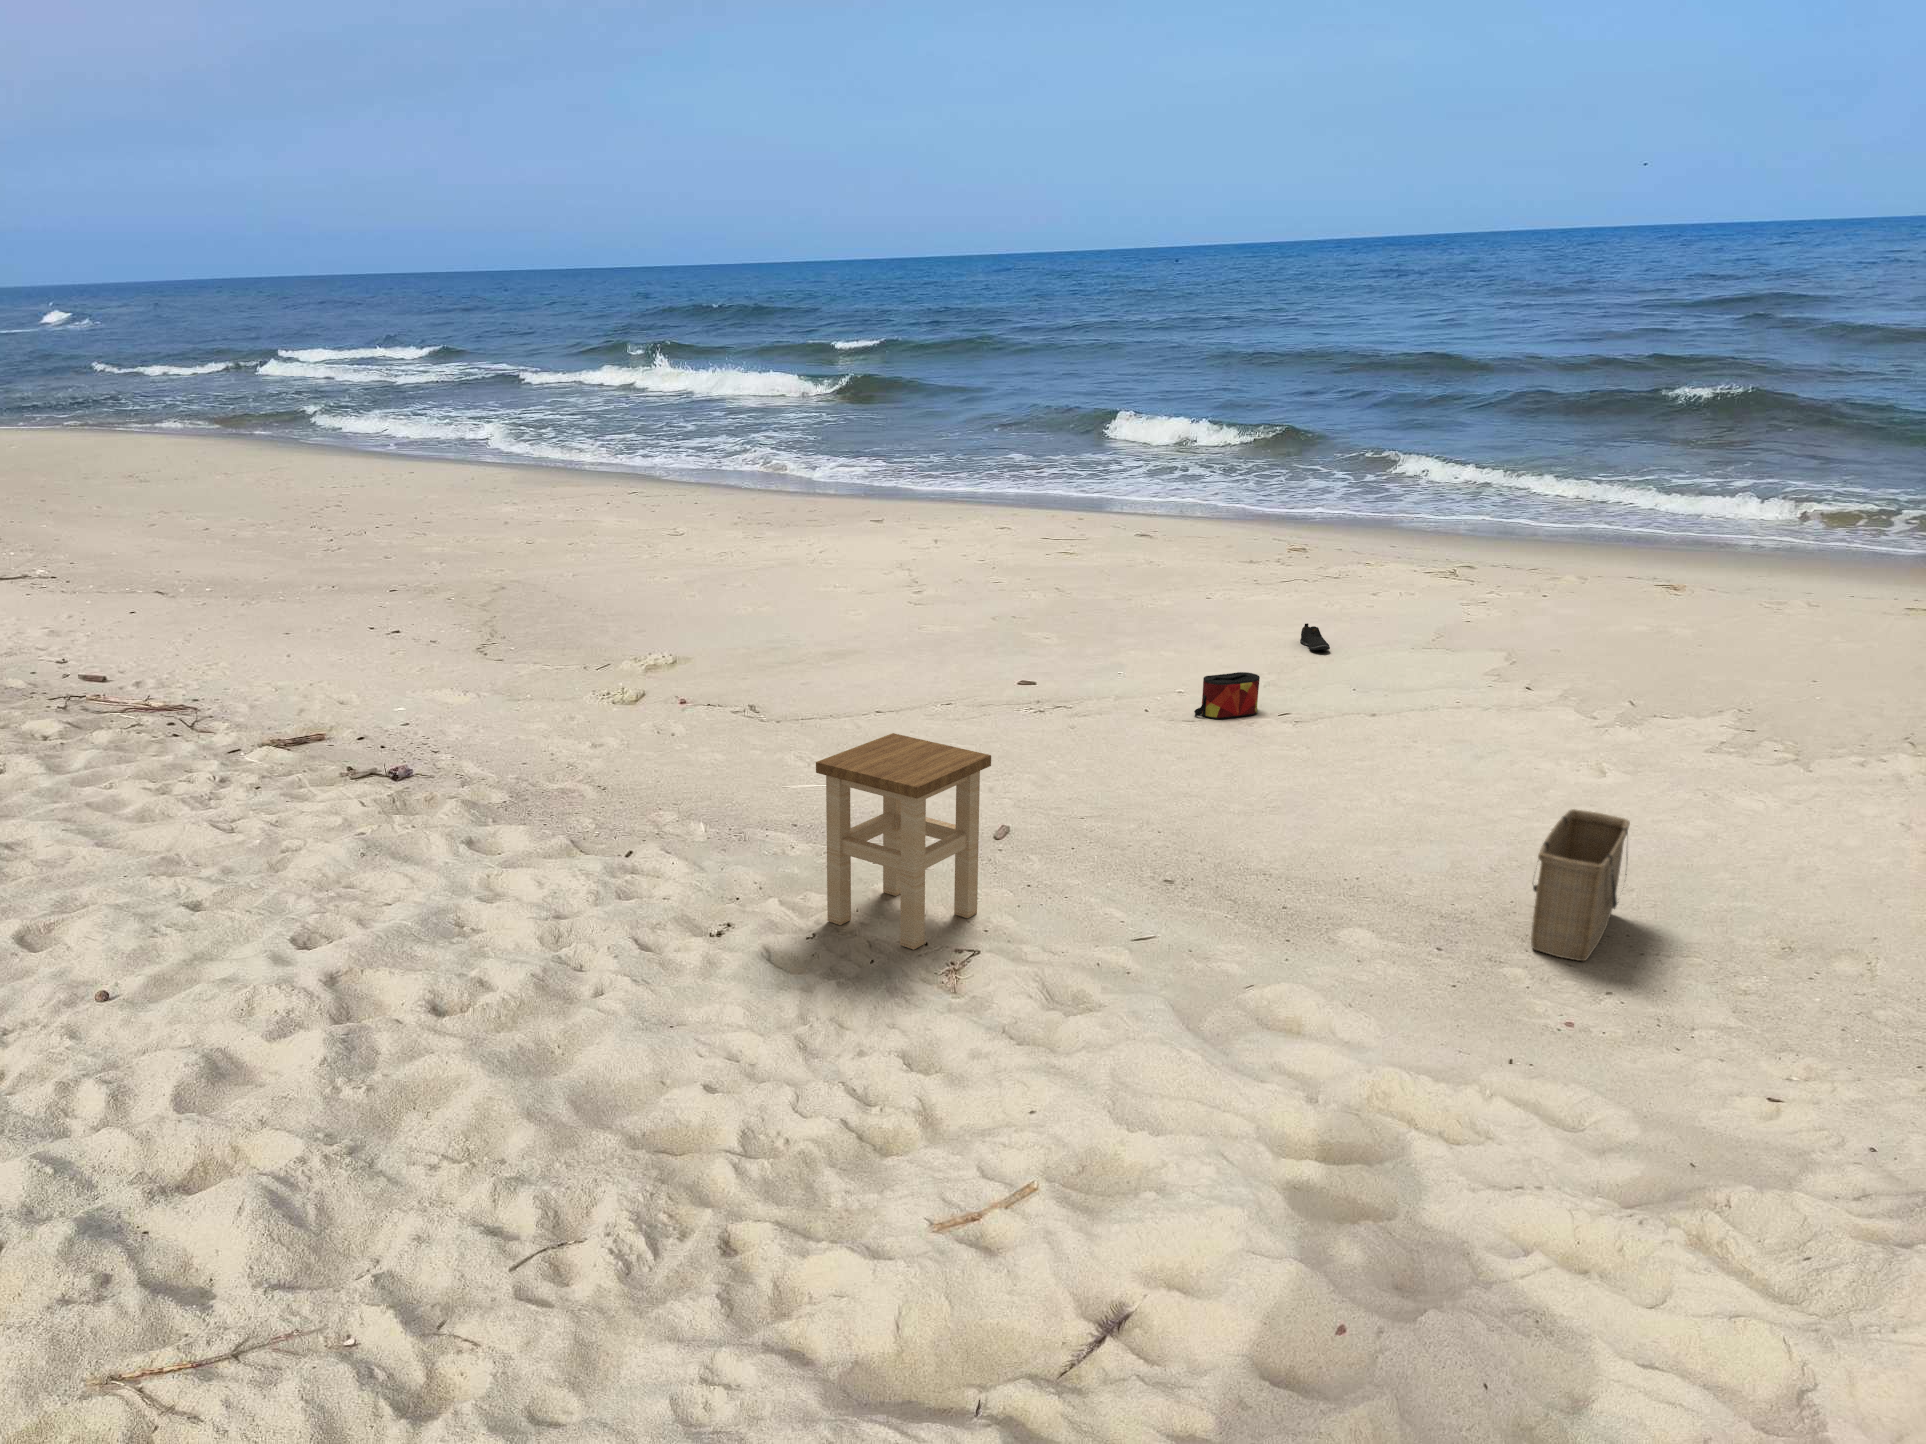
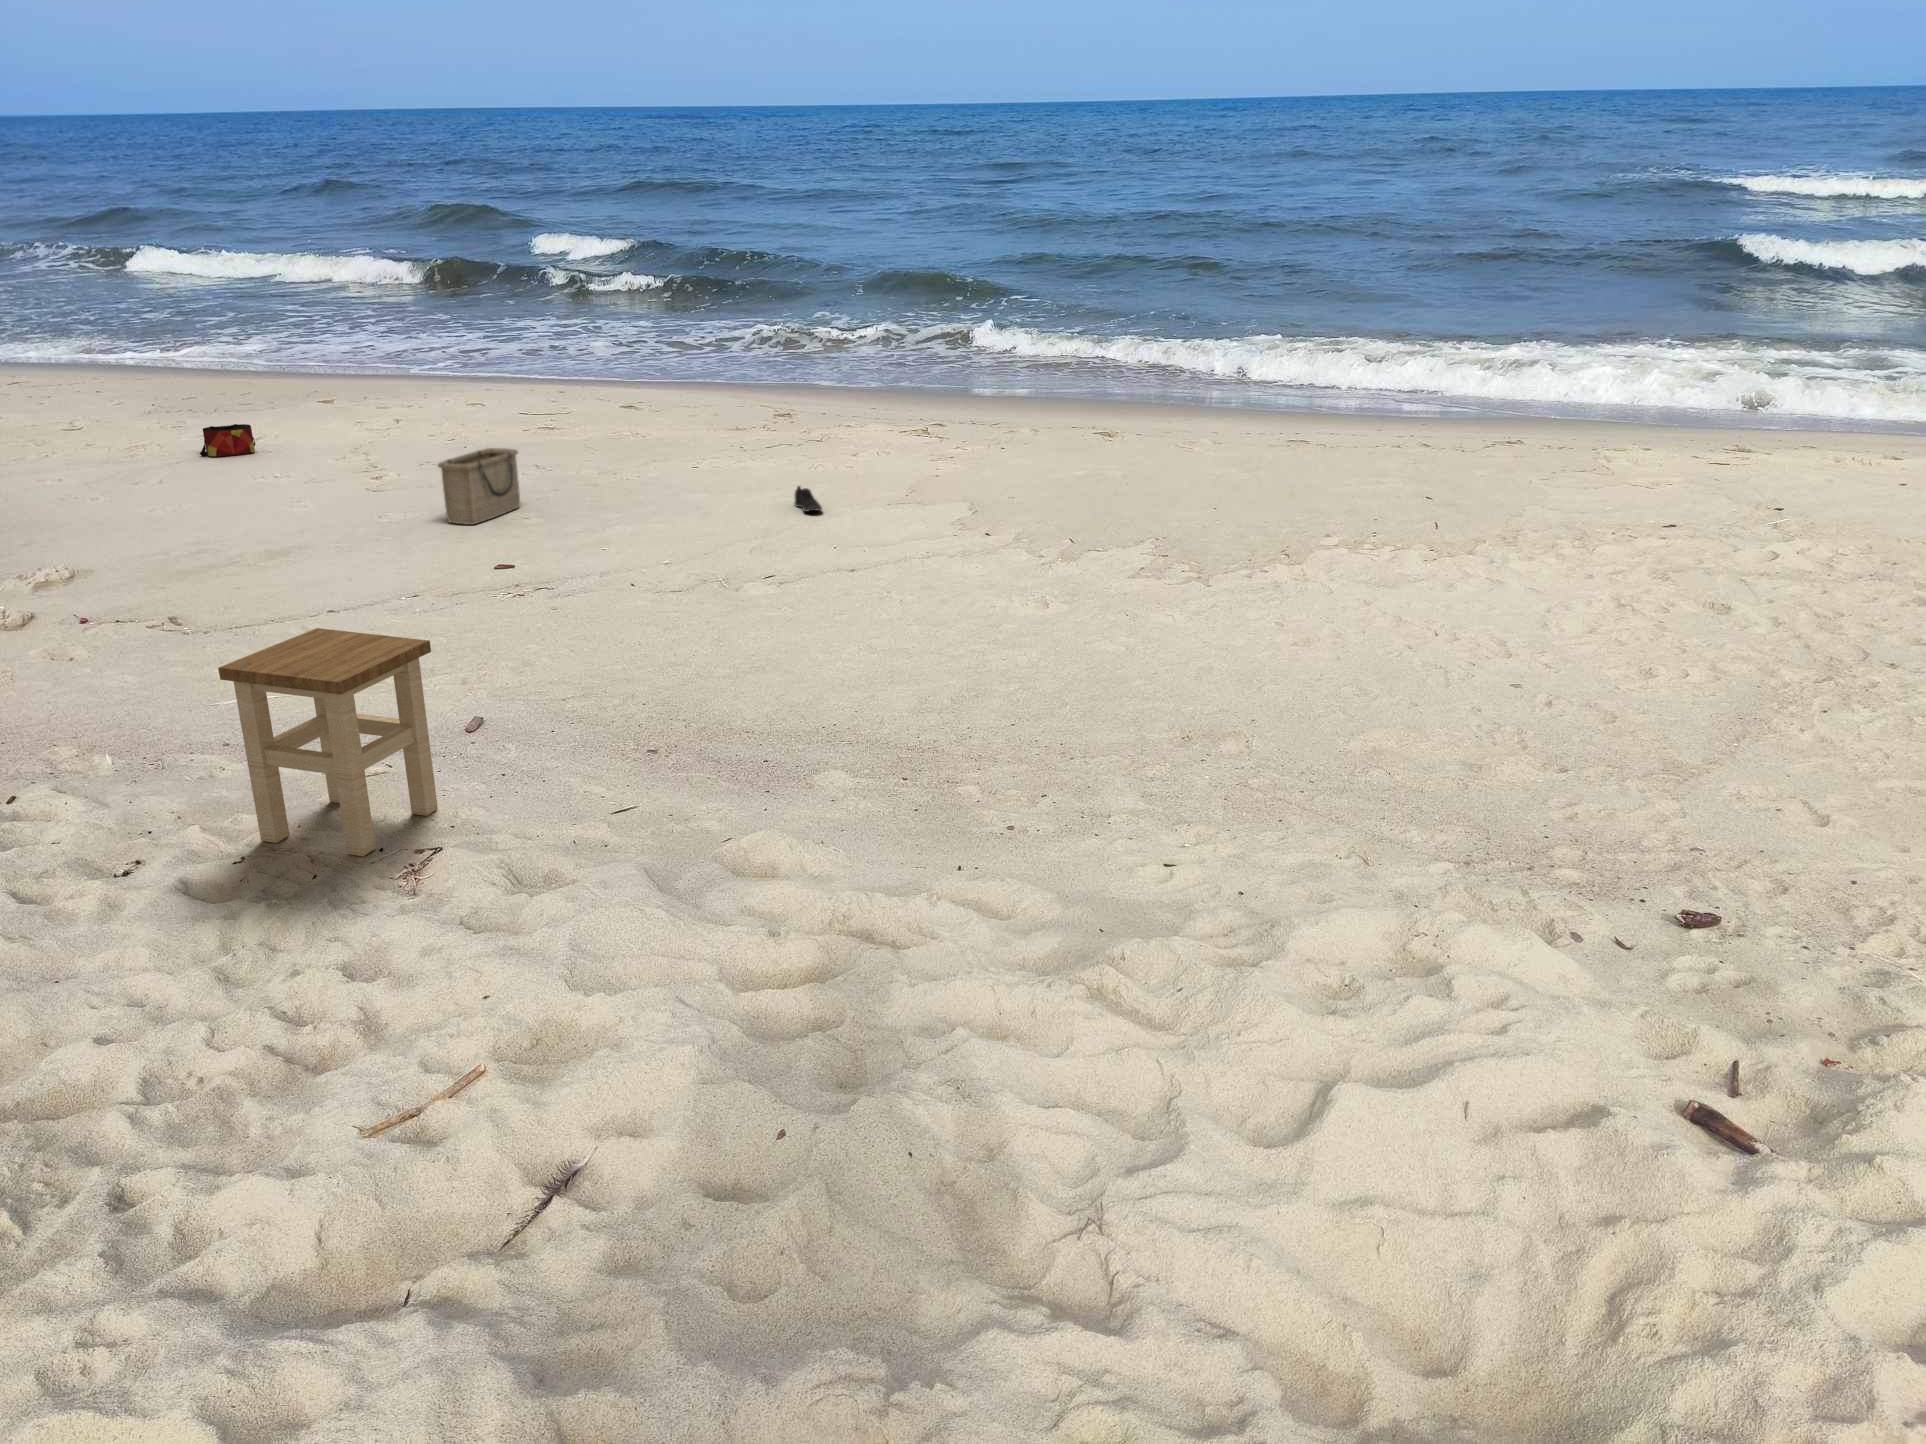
bag: present [1194,672,1260,719] -> present [200,424,255,457]
basket: present [1531,809,1630,961] -> present [438,448,520,525]

